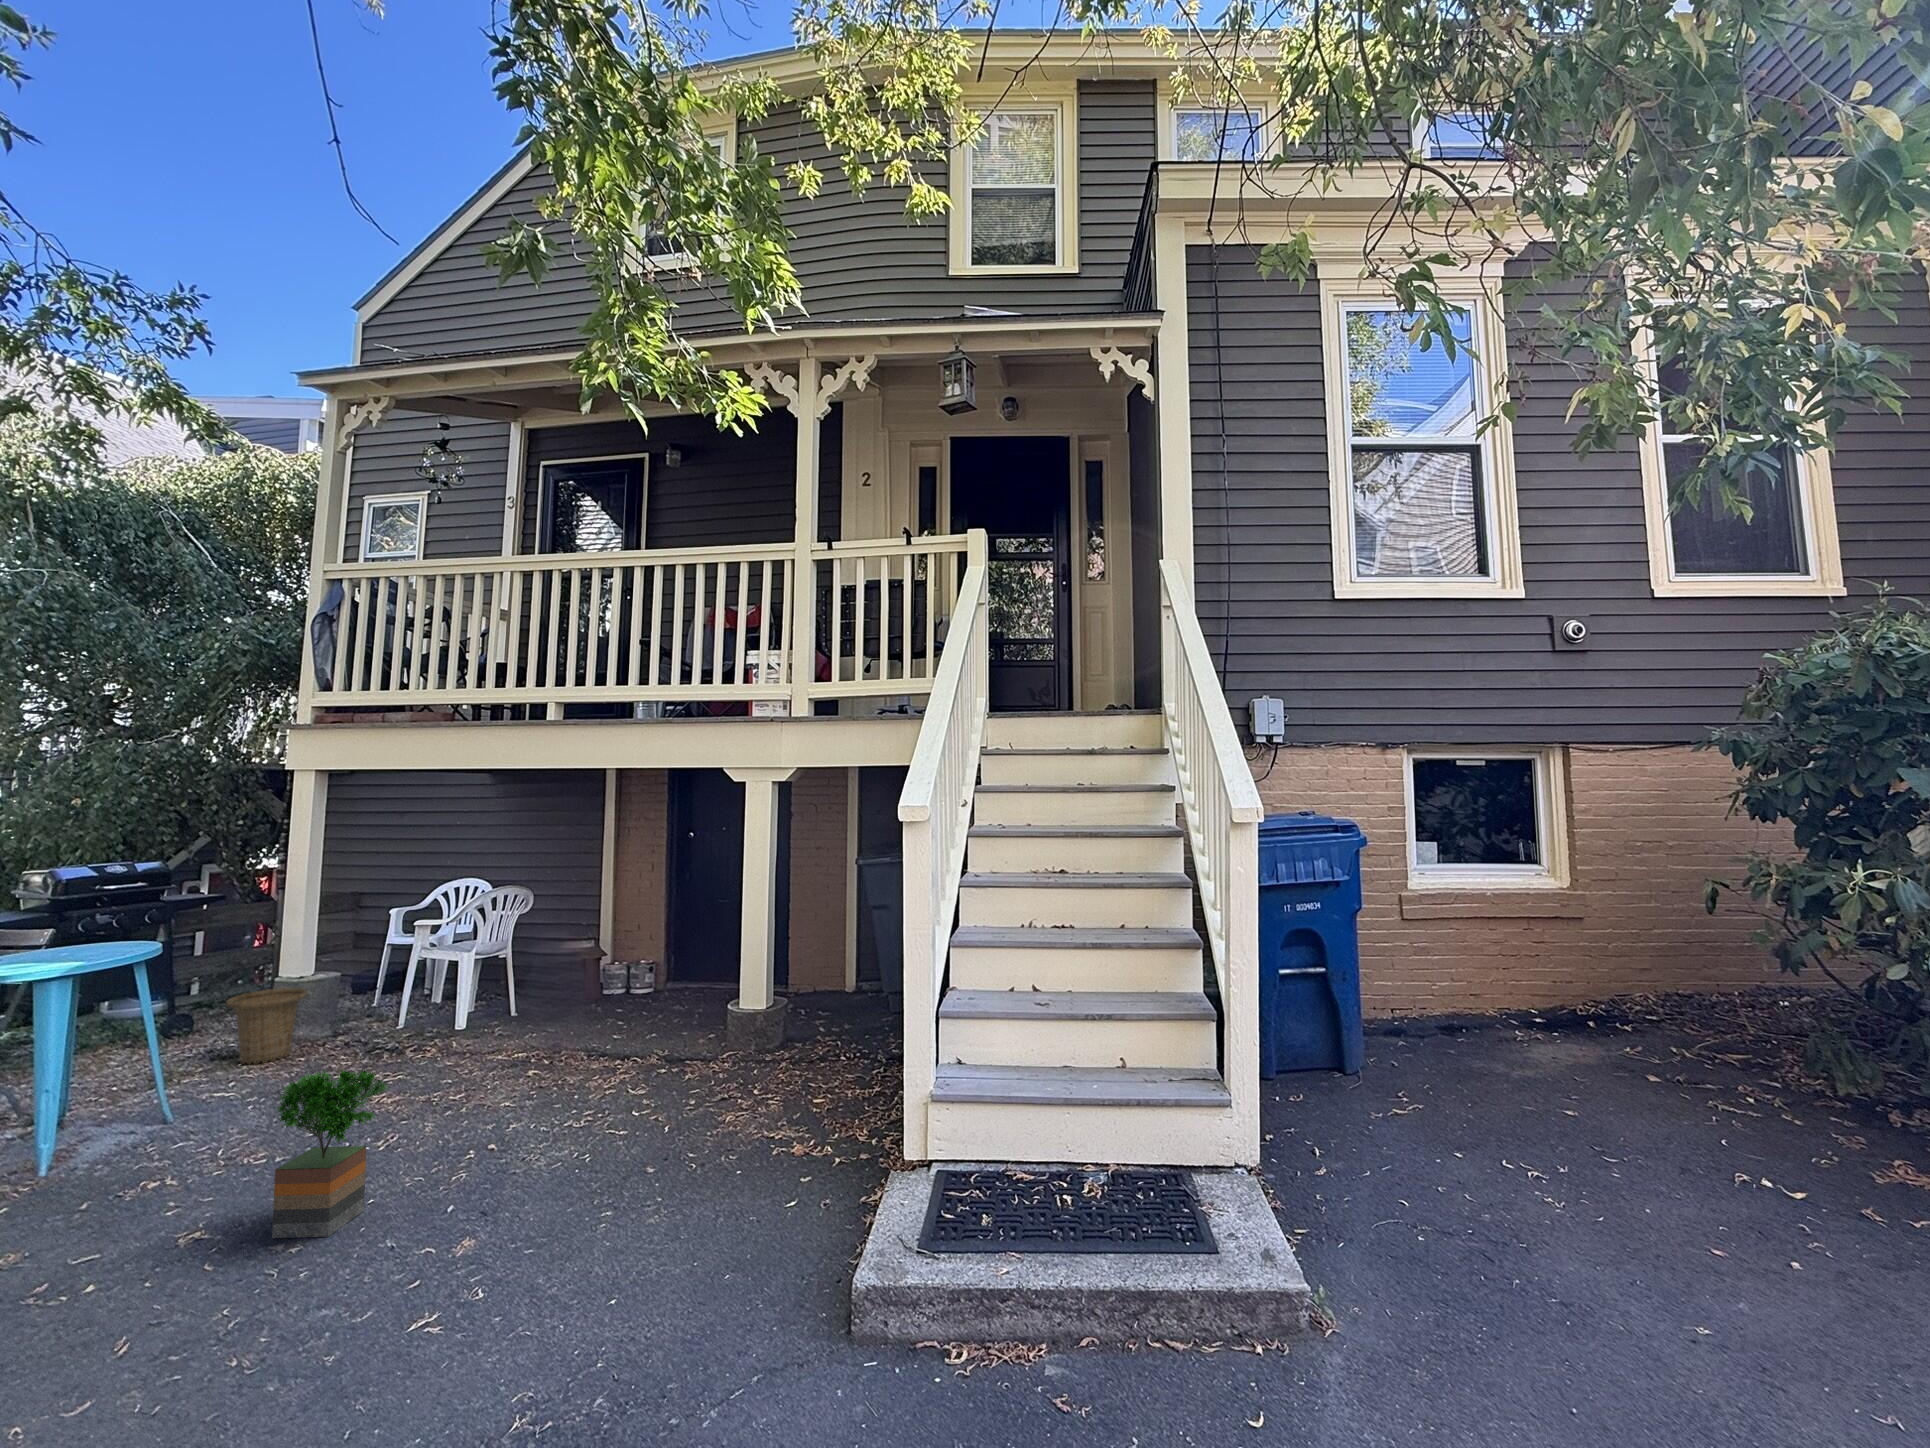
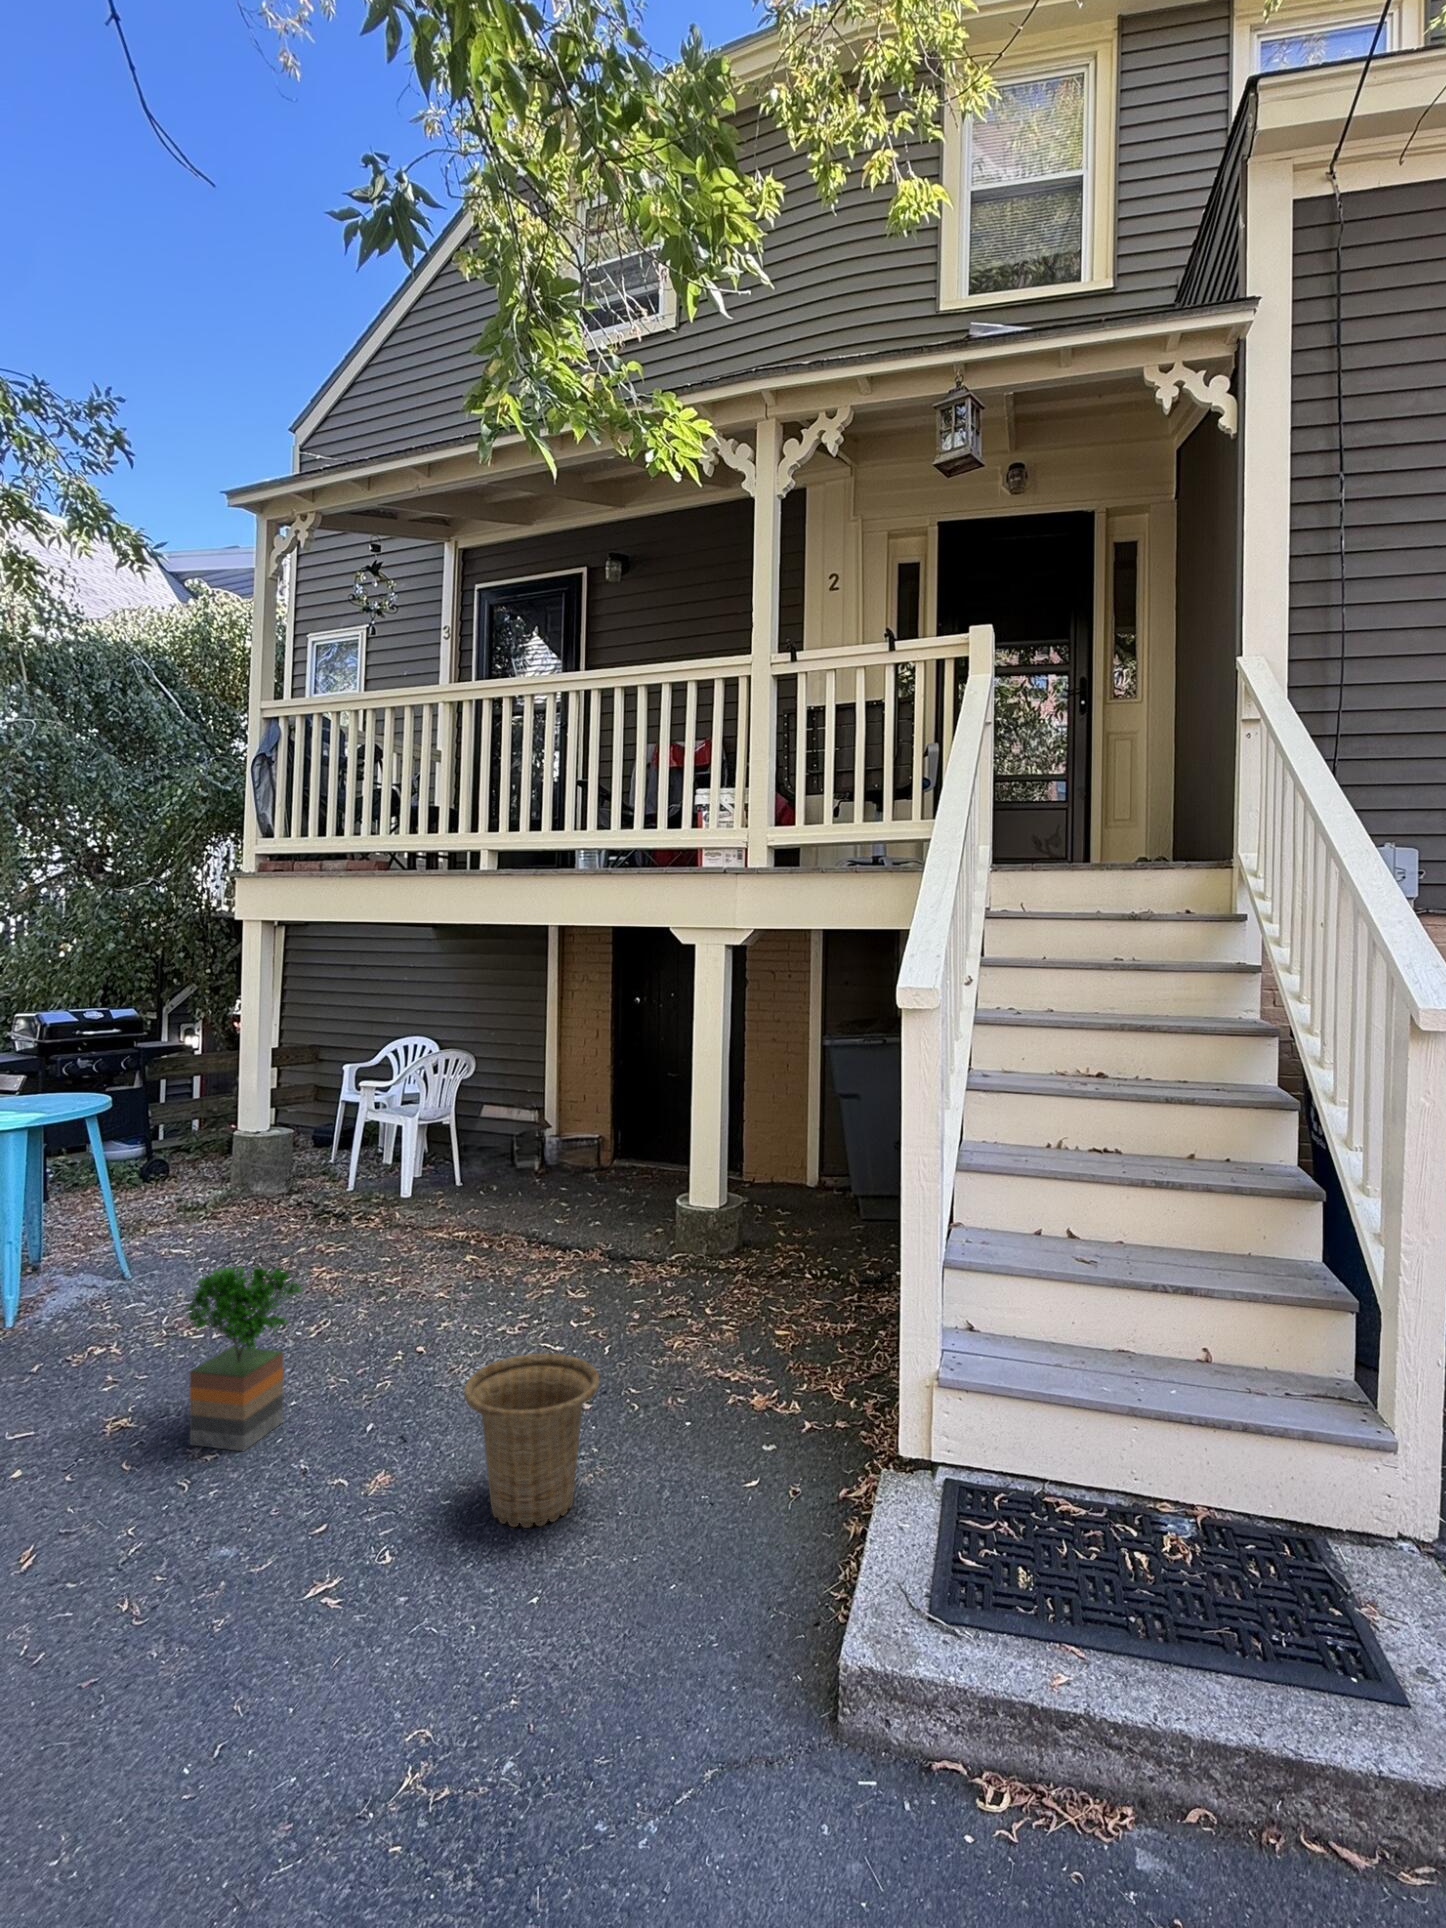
basket: present [226,988,308,1064] -> present [464,1353,599,1528]

